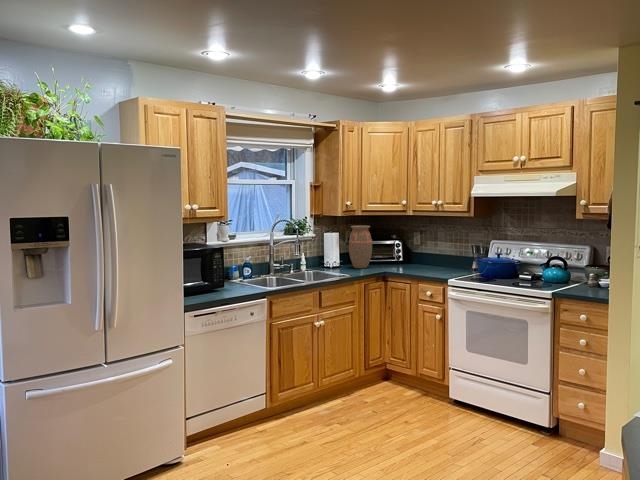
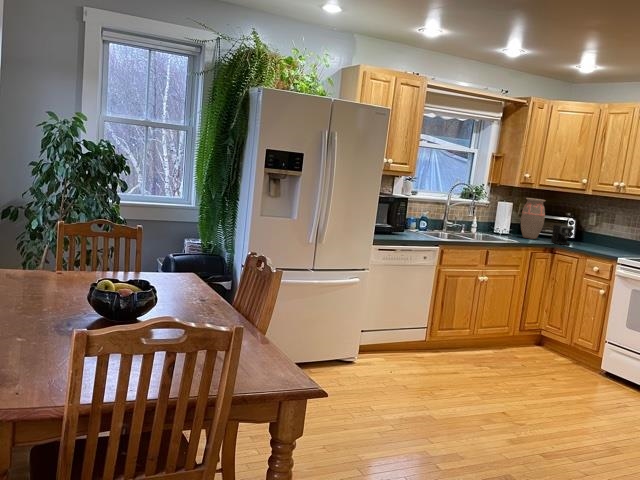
coffee maker: none [382,250,411,271] -> present [551,224,572,245]

